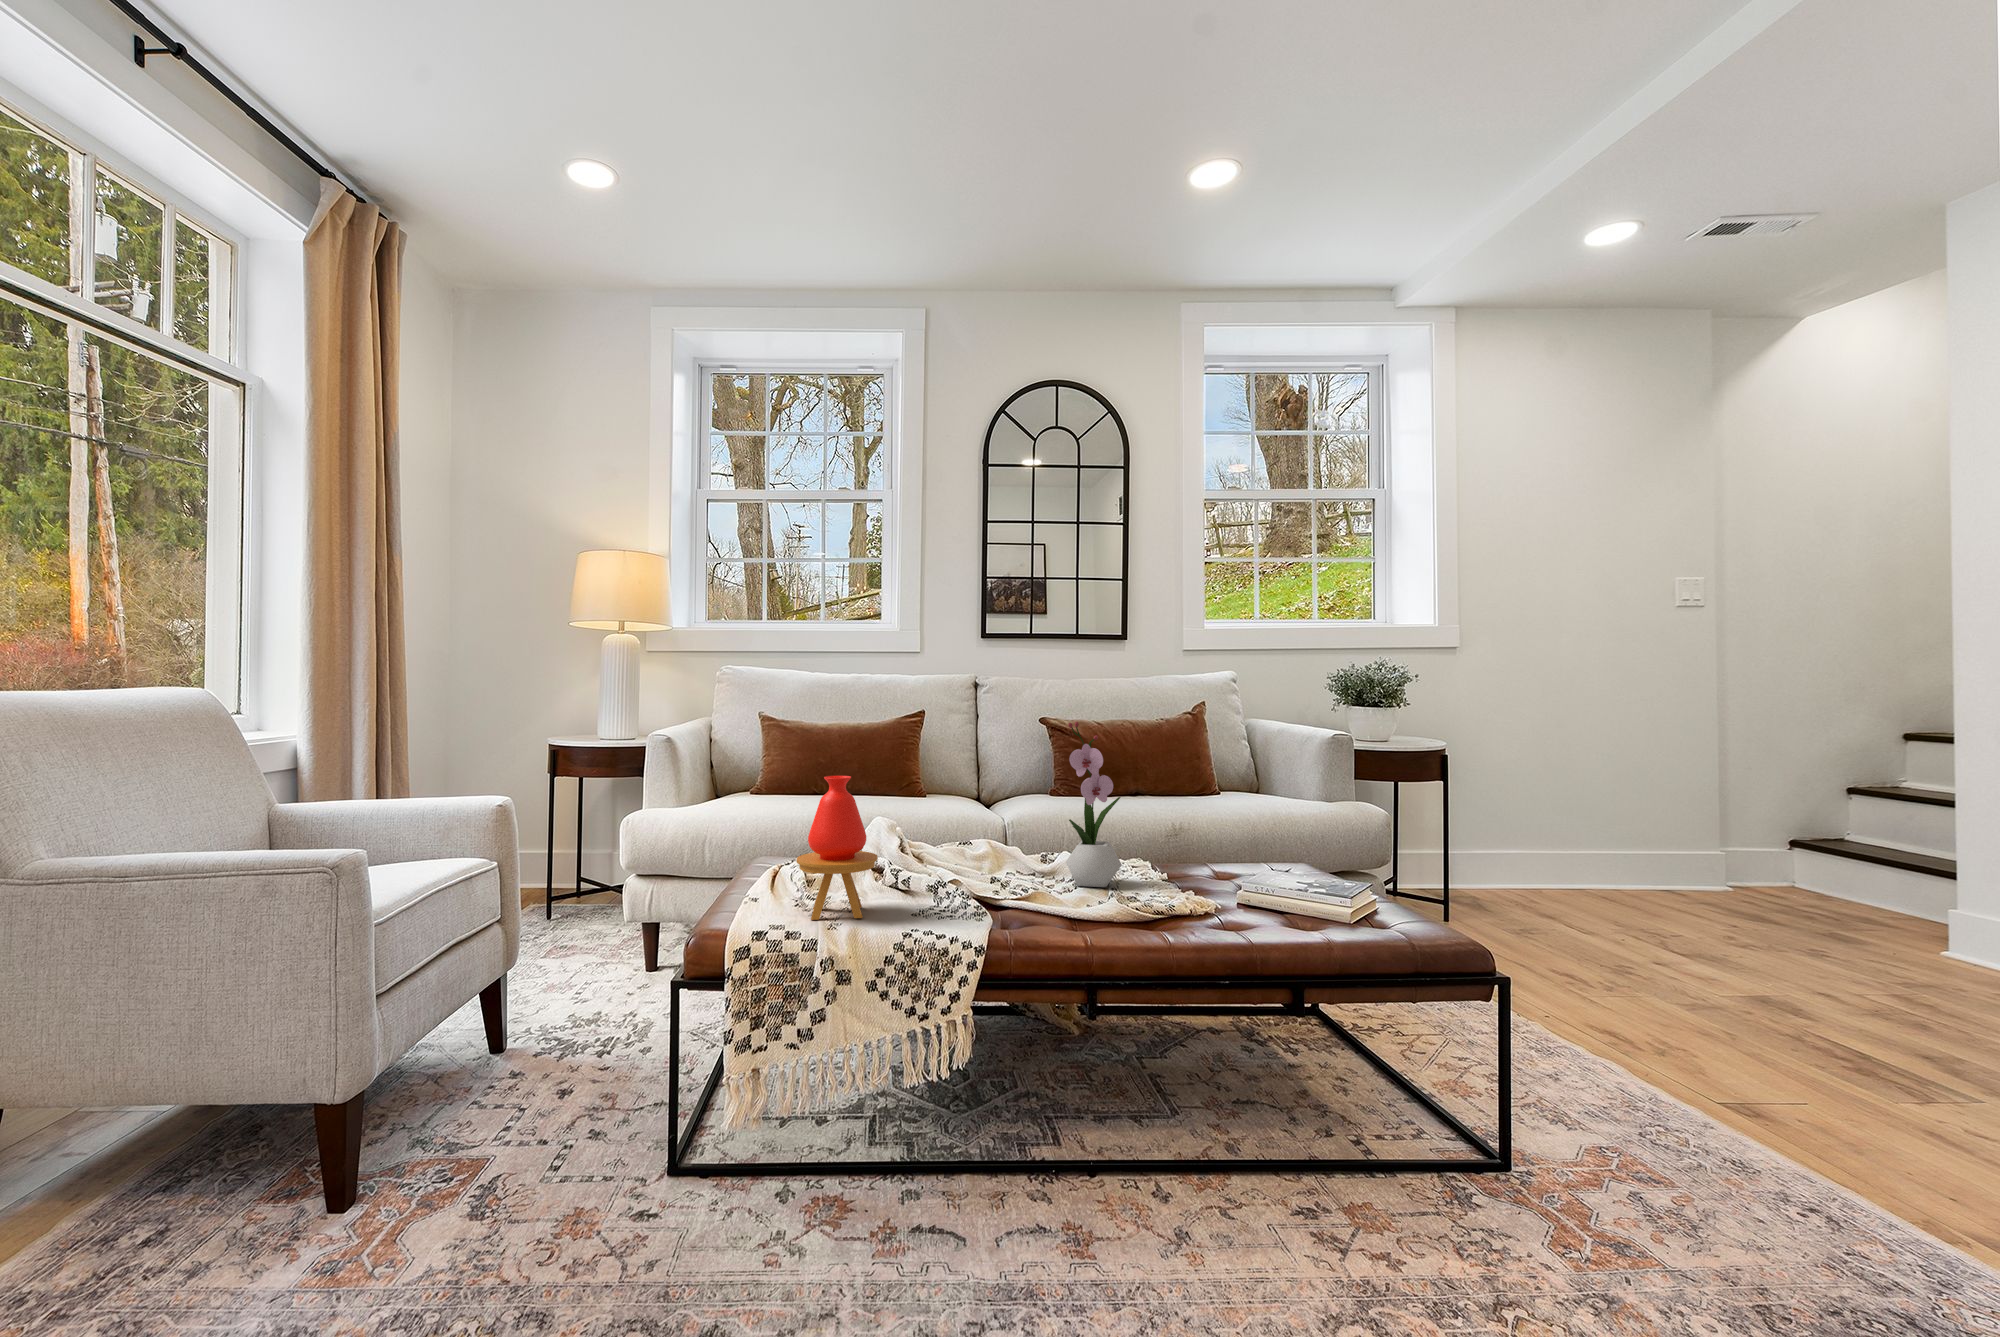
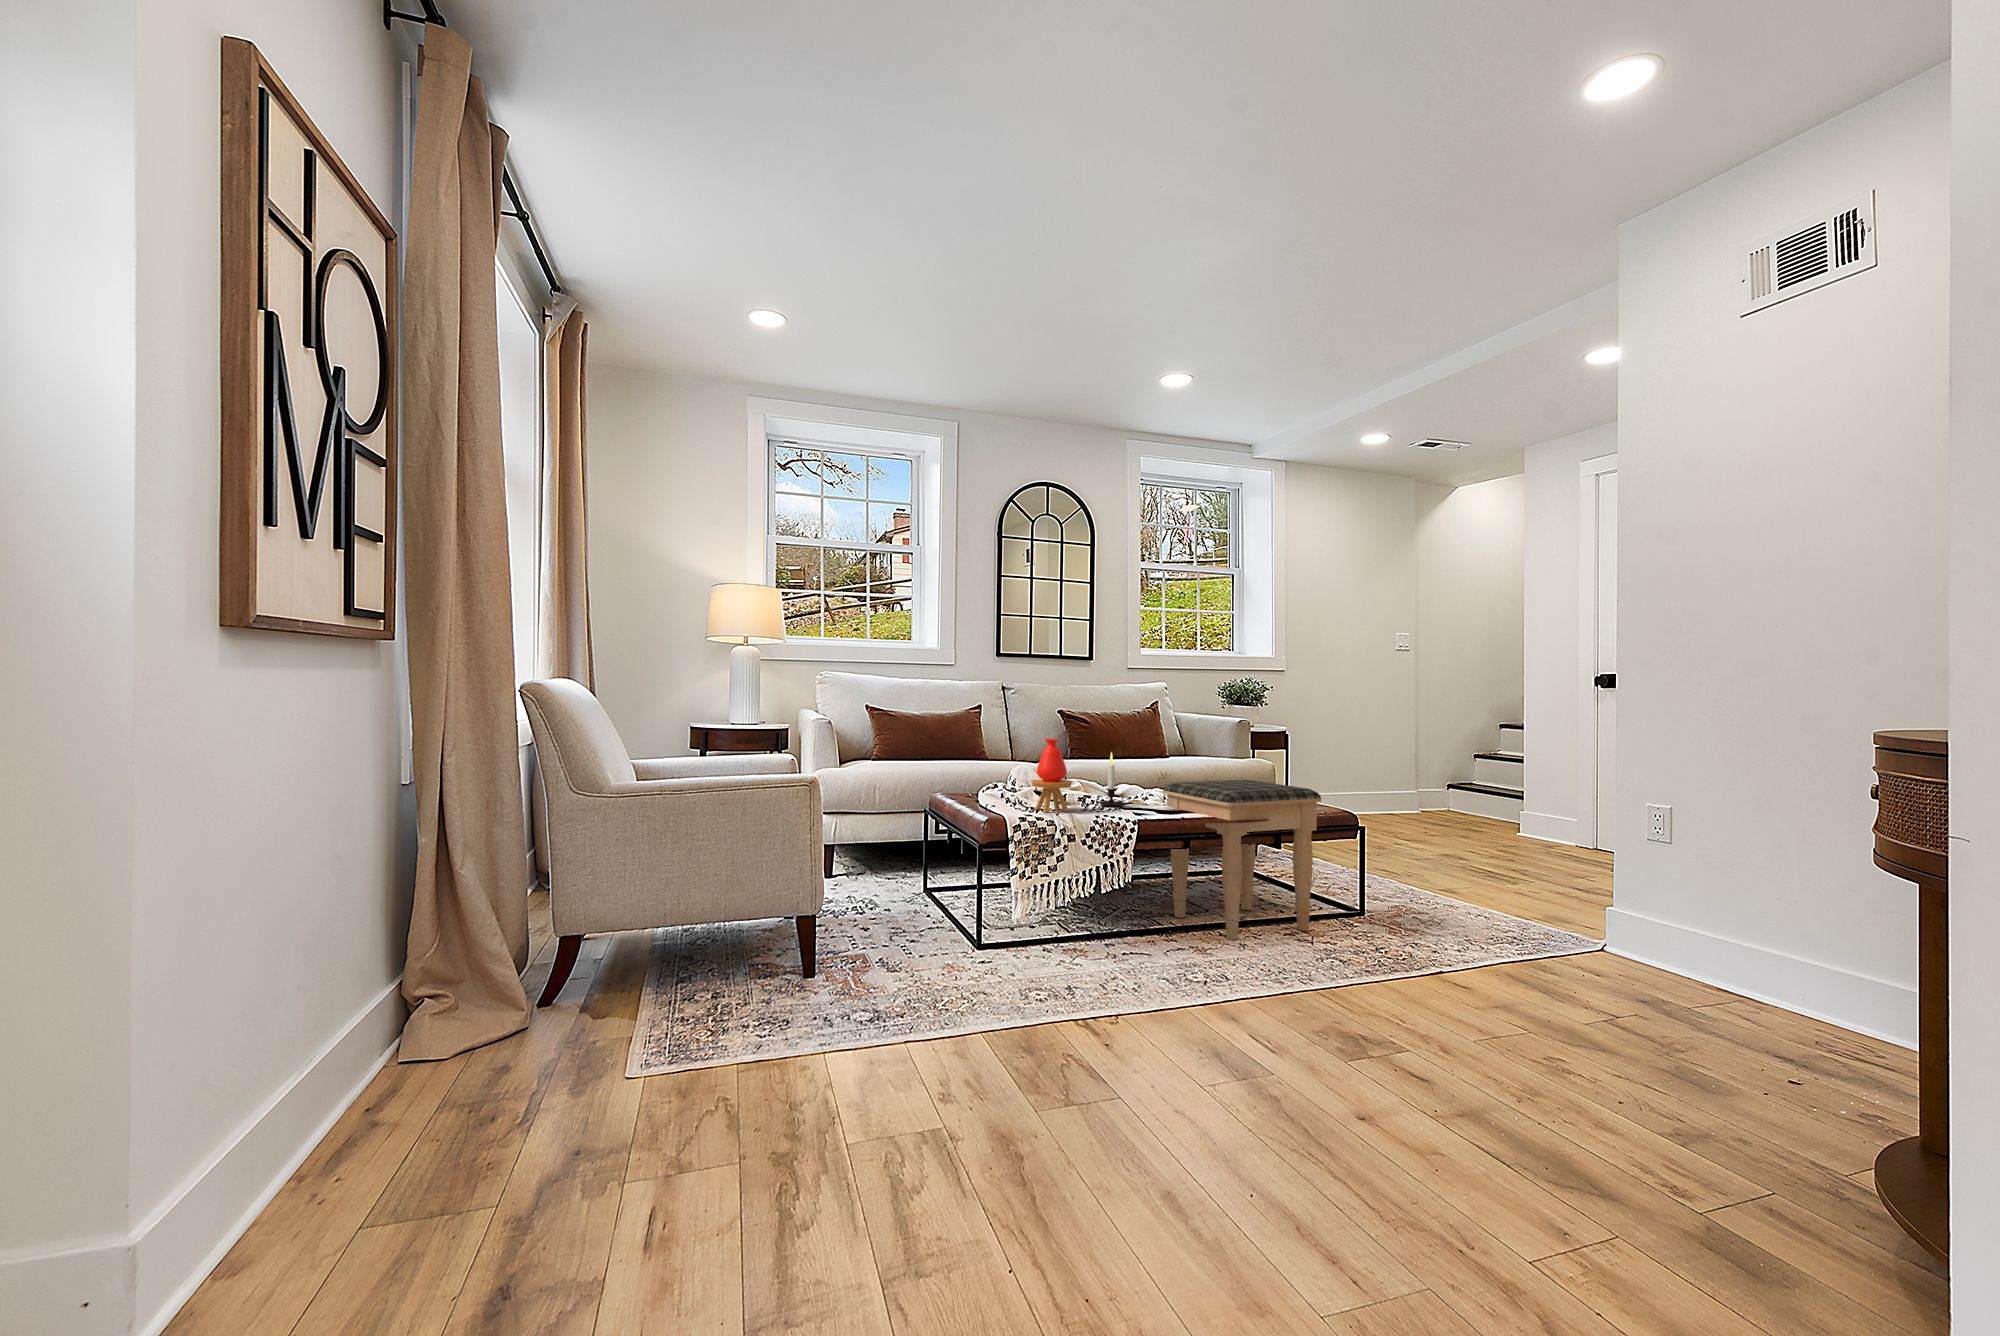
flower arrangement: present [1066,722,1122,887] -> none [1140,712,1170,800]
candle: none [957,799,1011,904] -> present [1099,752,1130,806]
footstool: none [1082,855,1384,1213] -> present [1163,780,1321,940]

